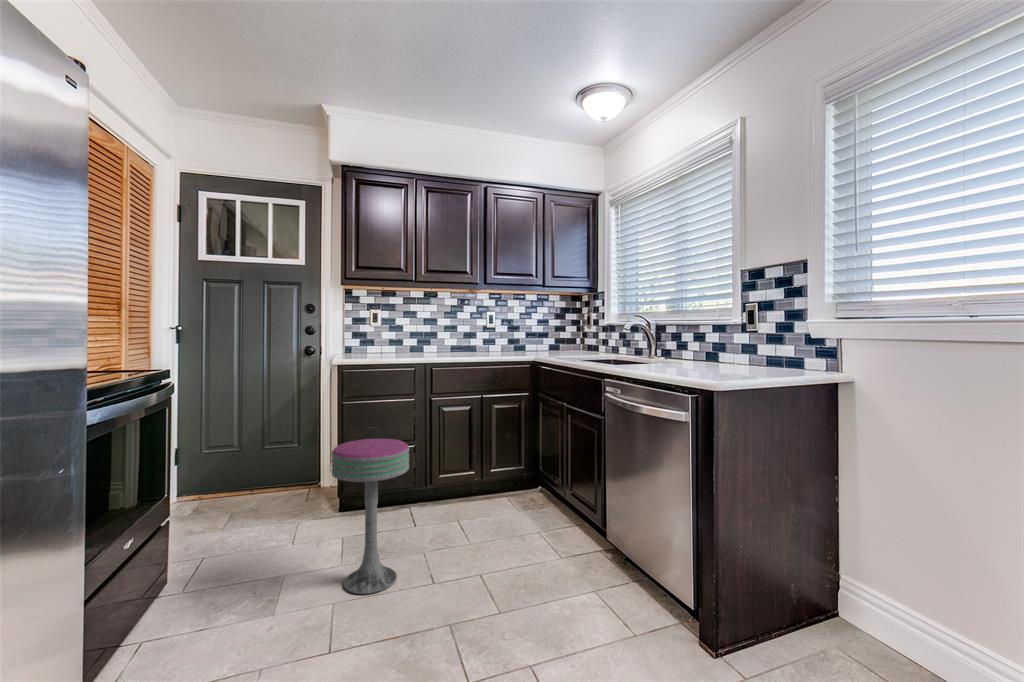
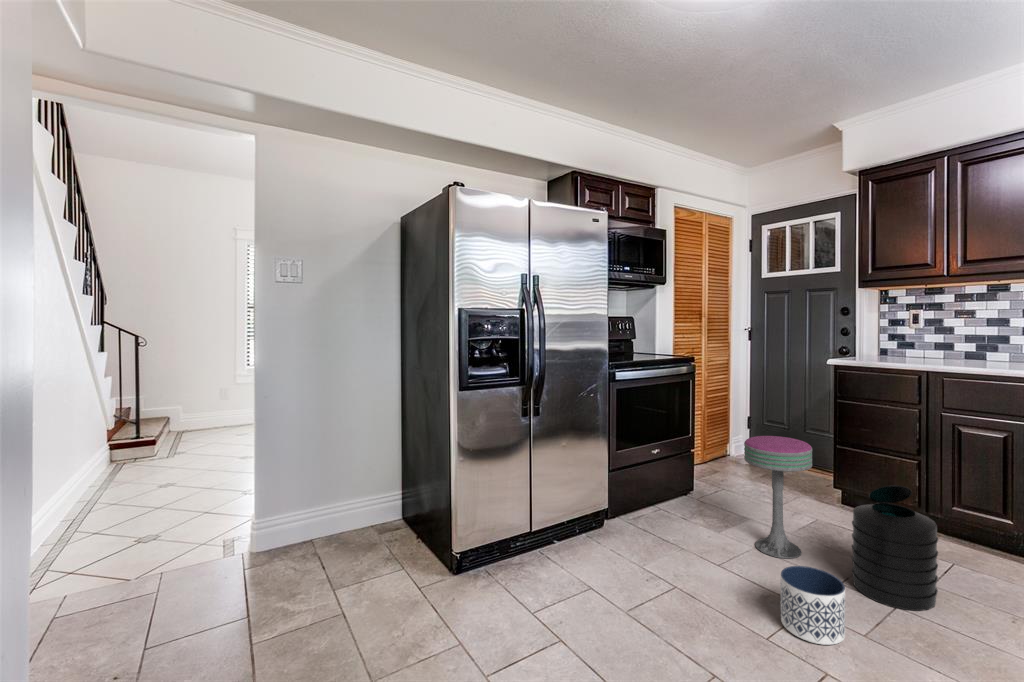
trash can: none [450,453,514,572] -> present [852,485,938,611]
planter: none [481,559,543,649] -> present [781,566,845,645]

